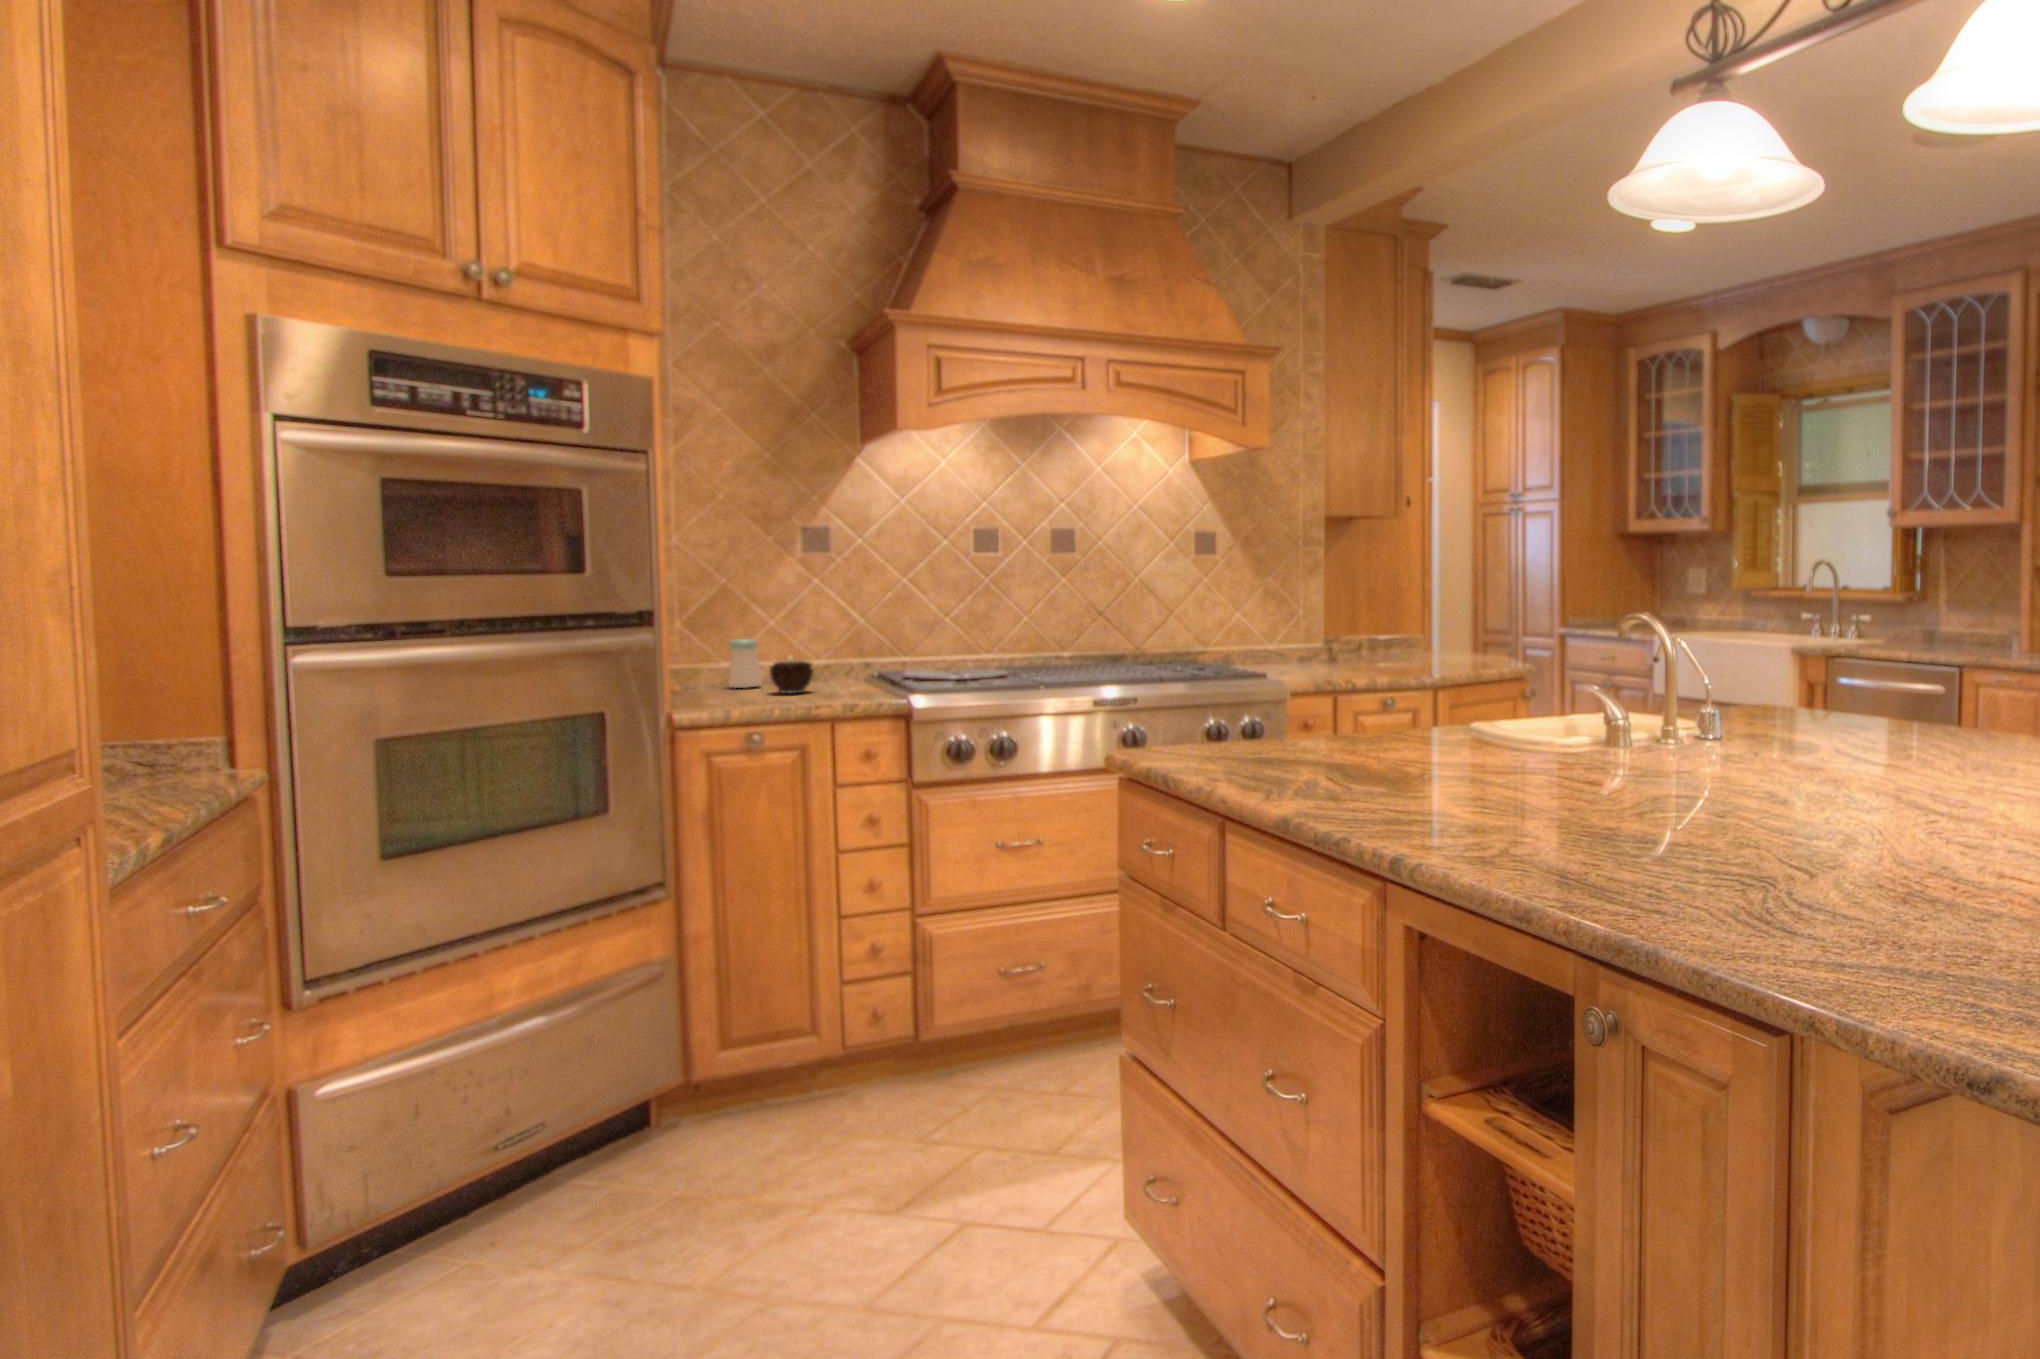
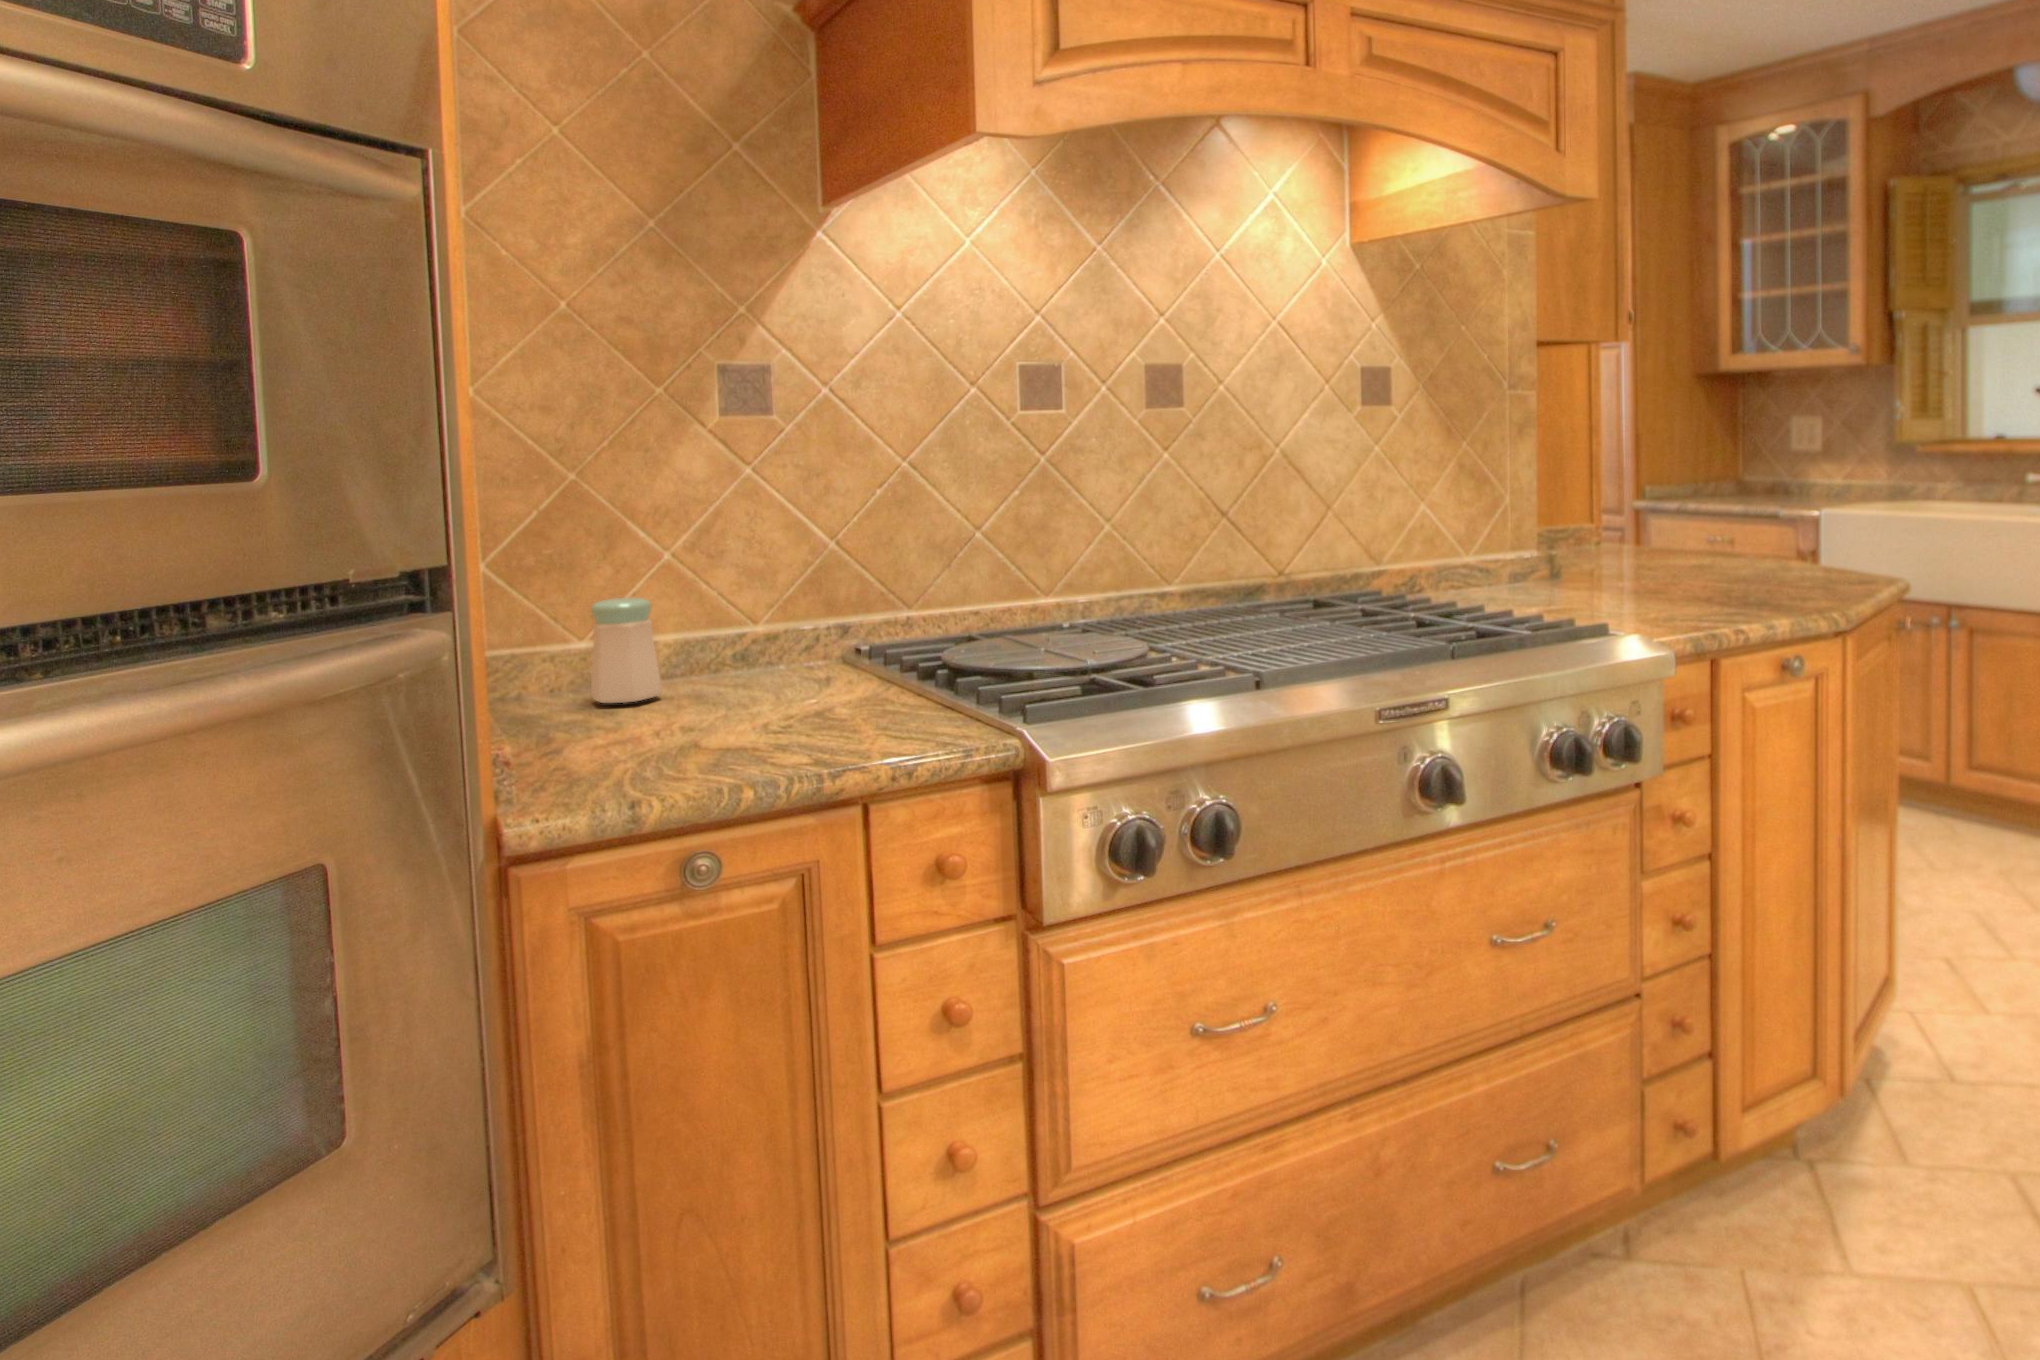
candle: present [770,660,813,693] -> none [687,632,783,719]

